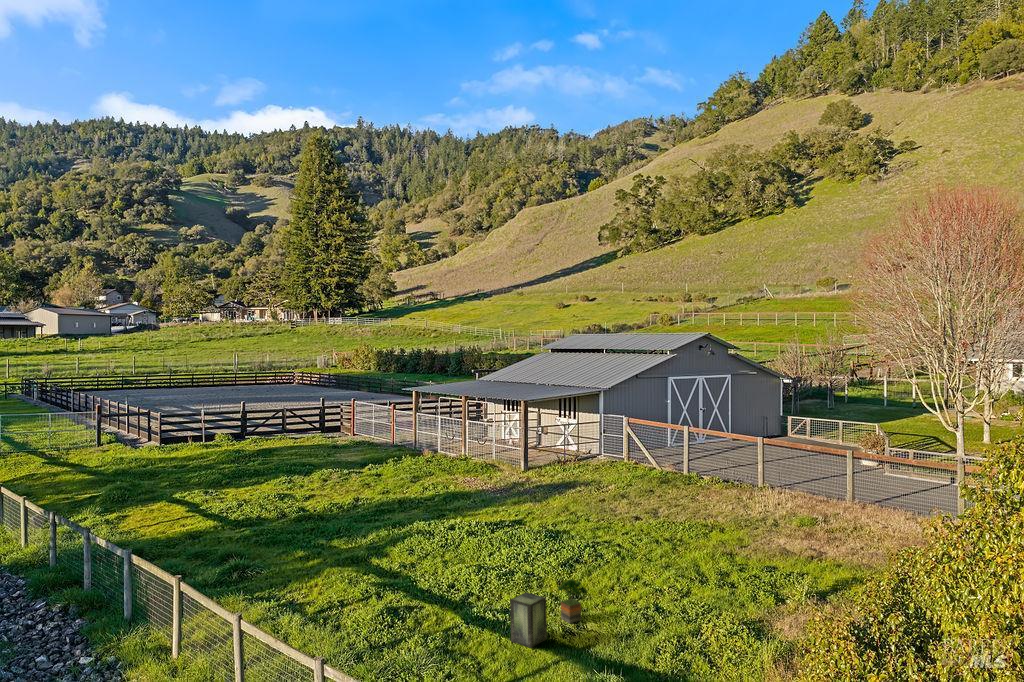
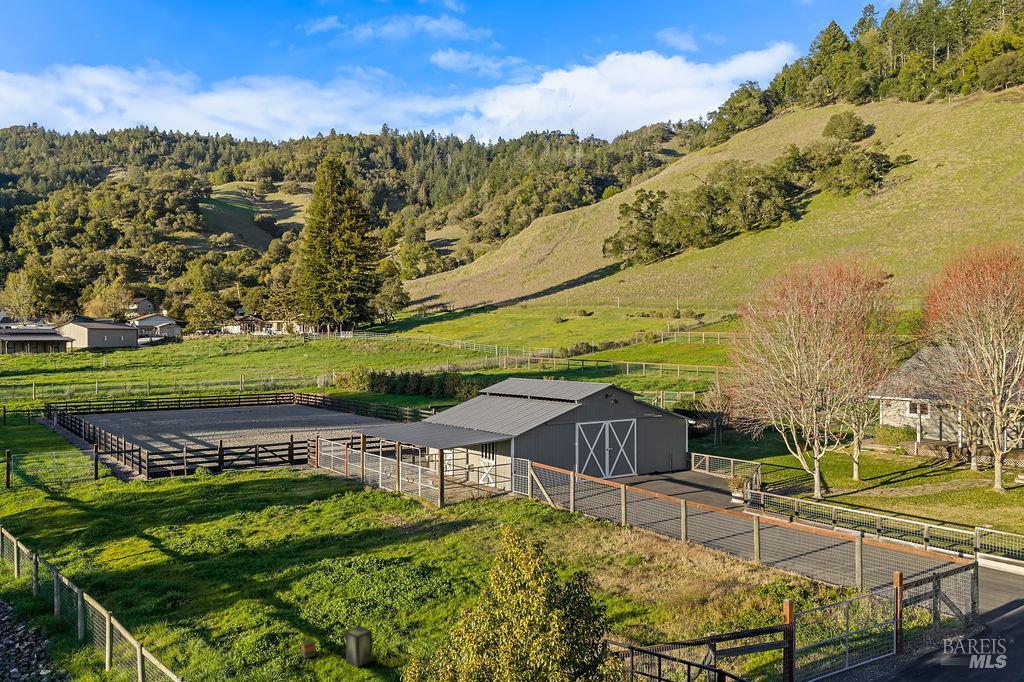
potted tree: present [558,579,587,623] -> present [299,624,320,658]

